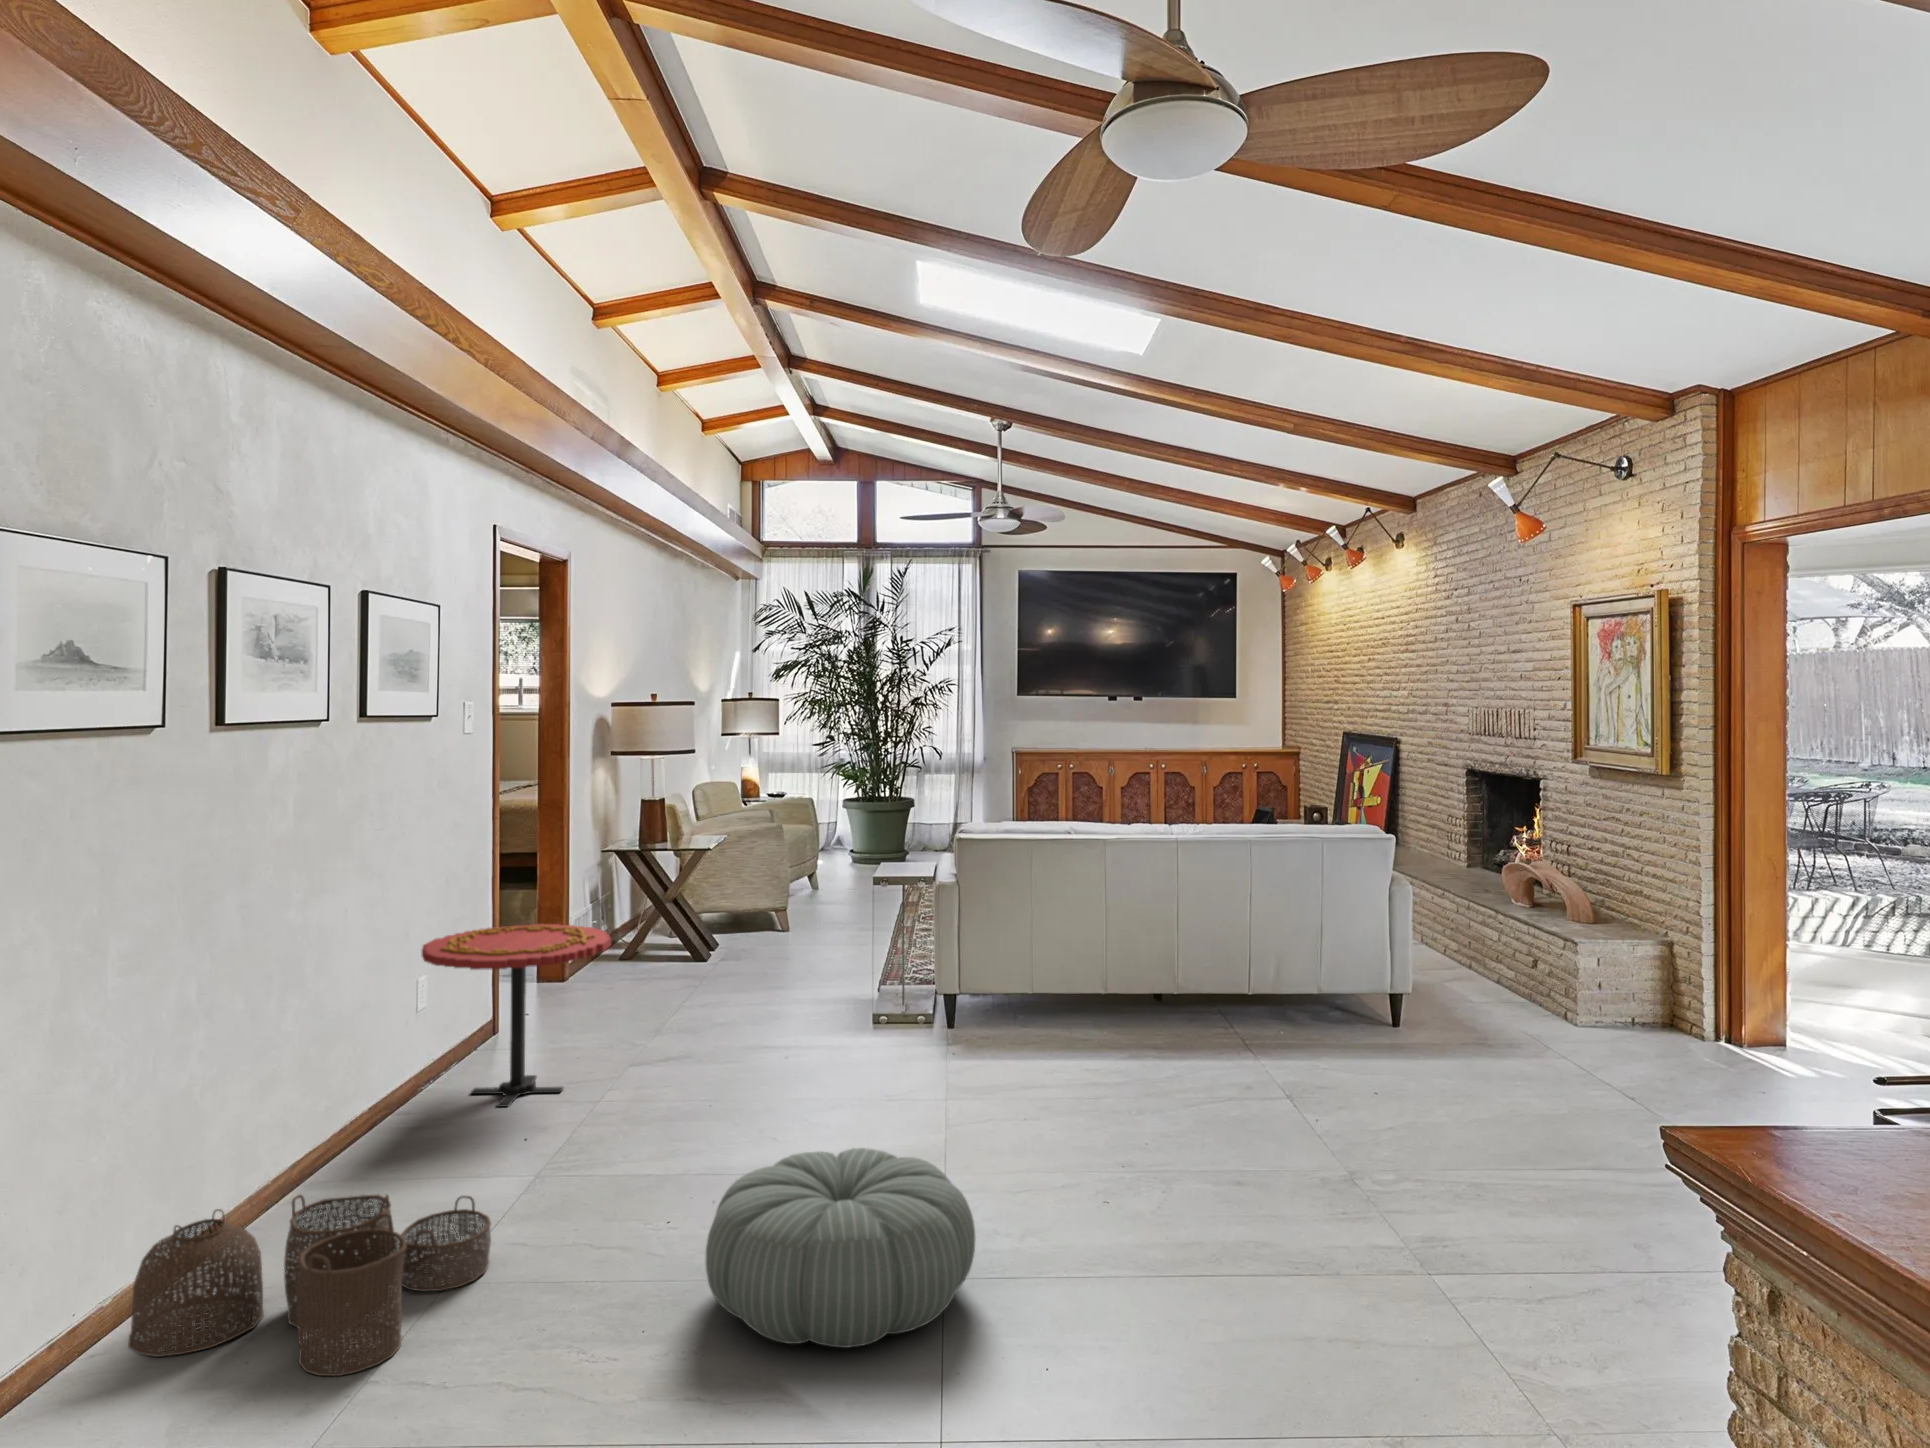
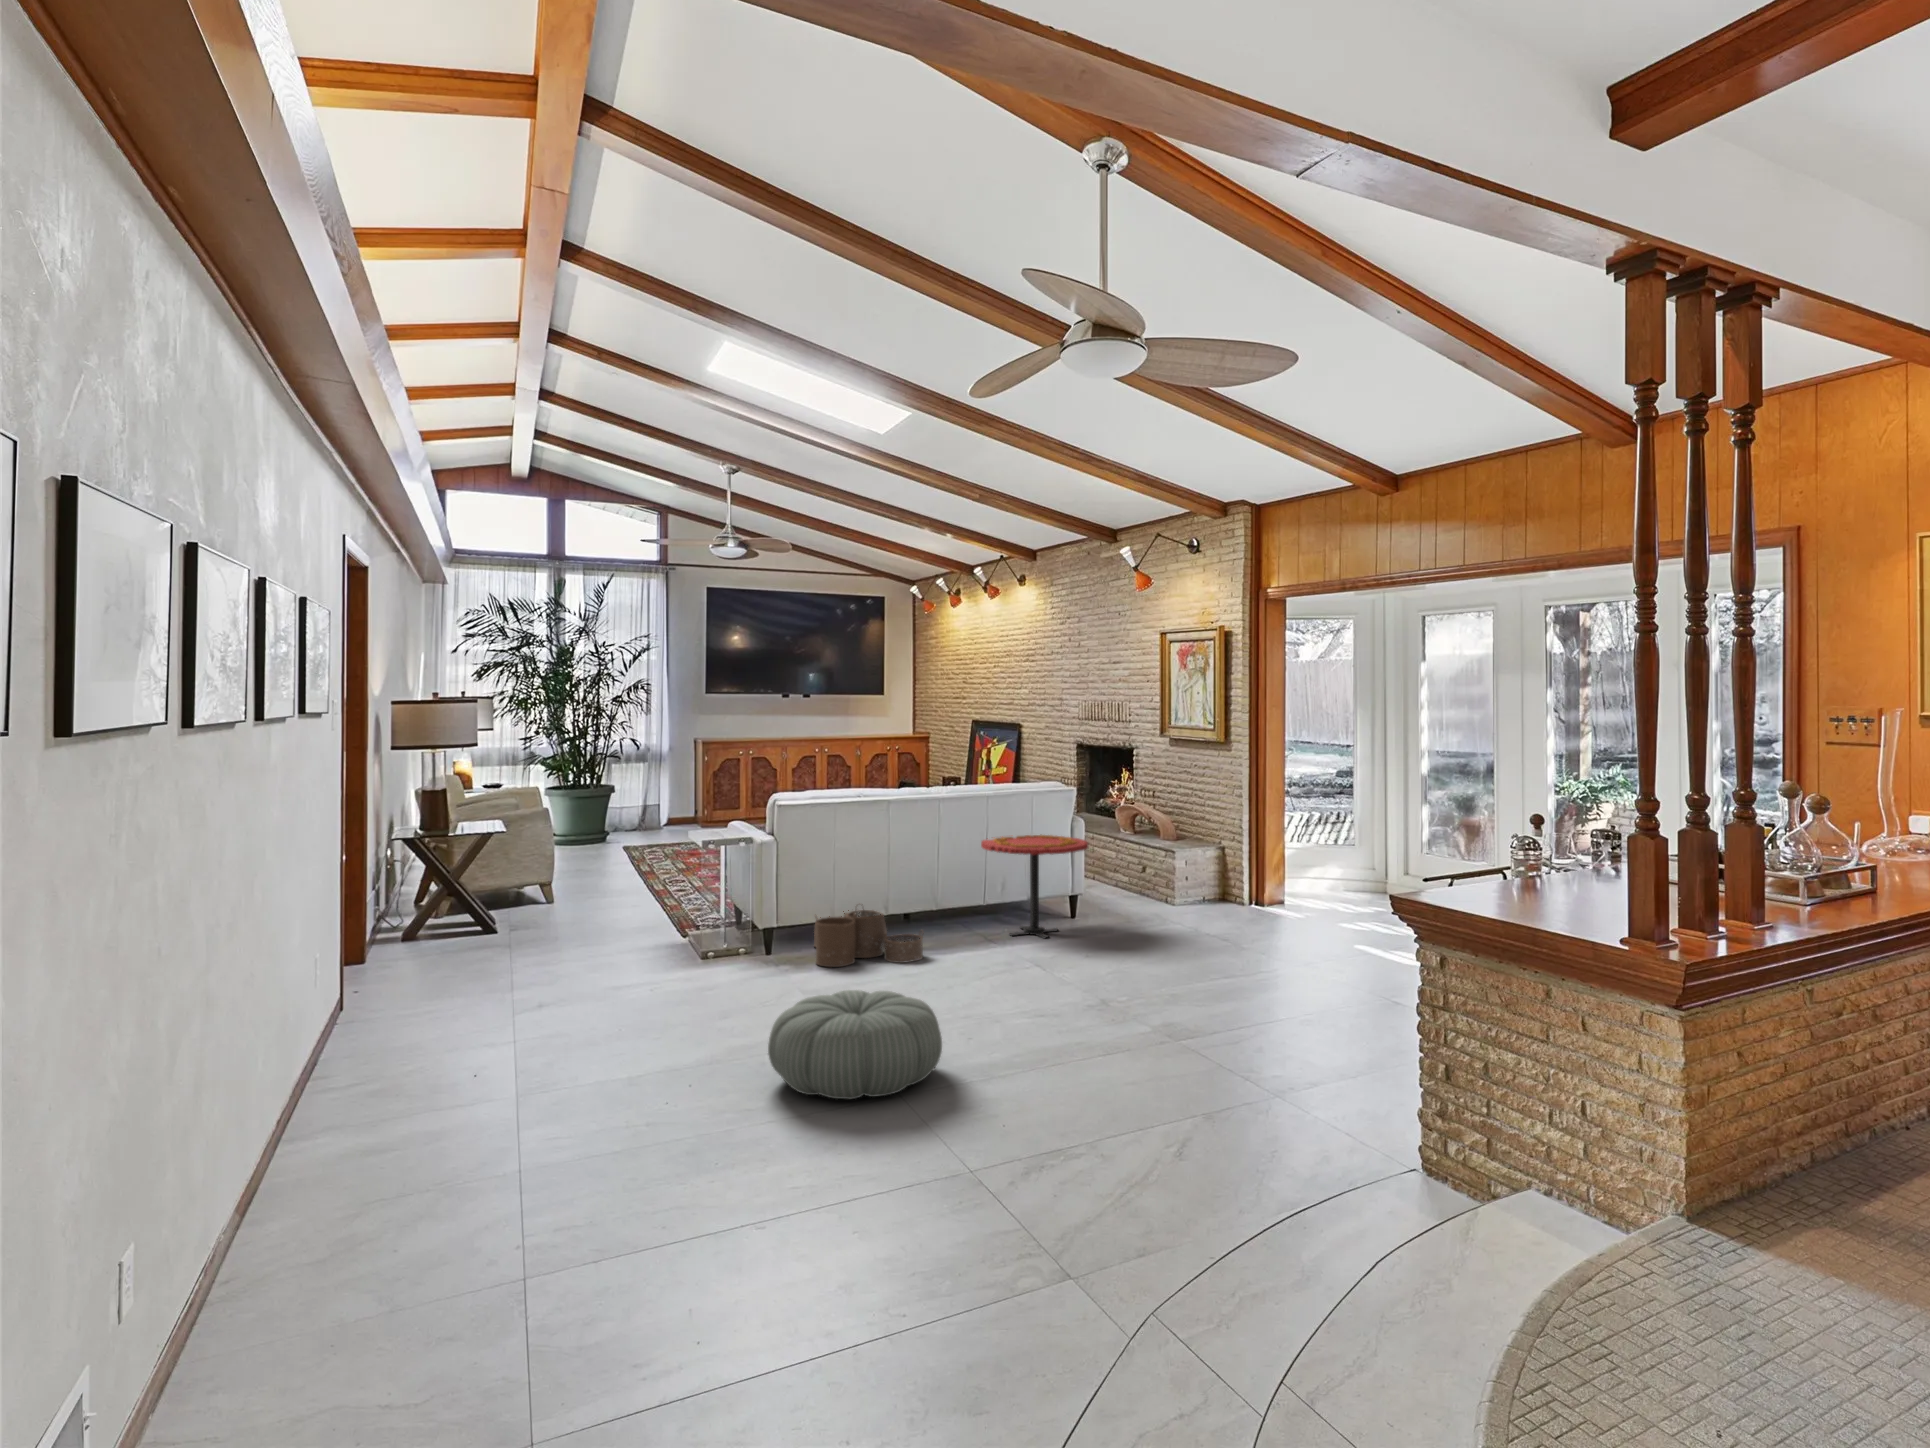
side table: present [422,924,611,1107] -> present [981,835,1088,938]
woven basket: present [128,1194,491,1376] -> present [814,910,923,967]

